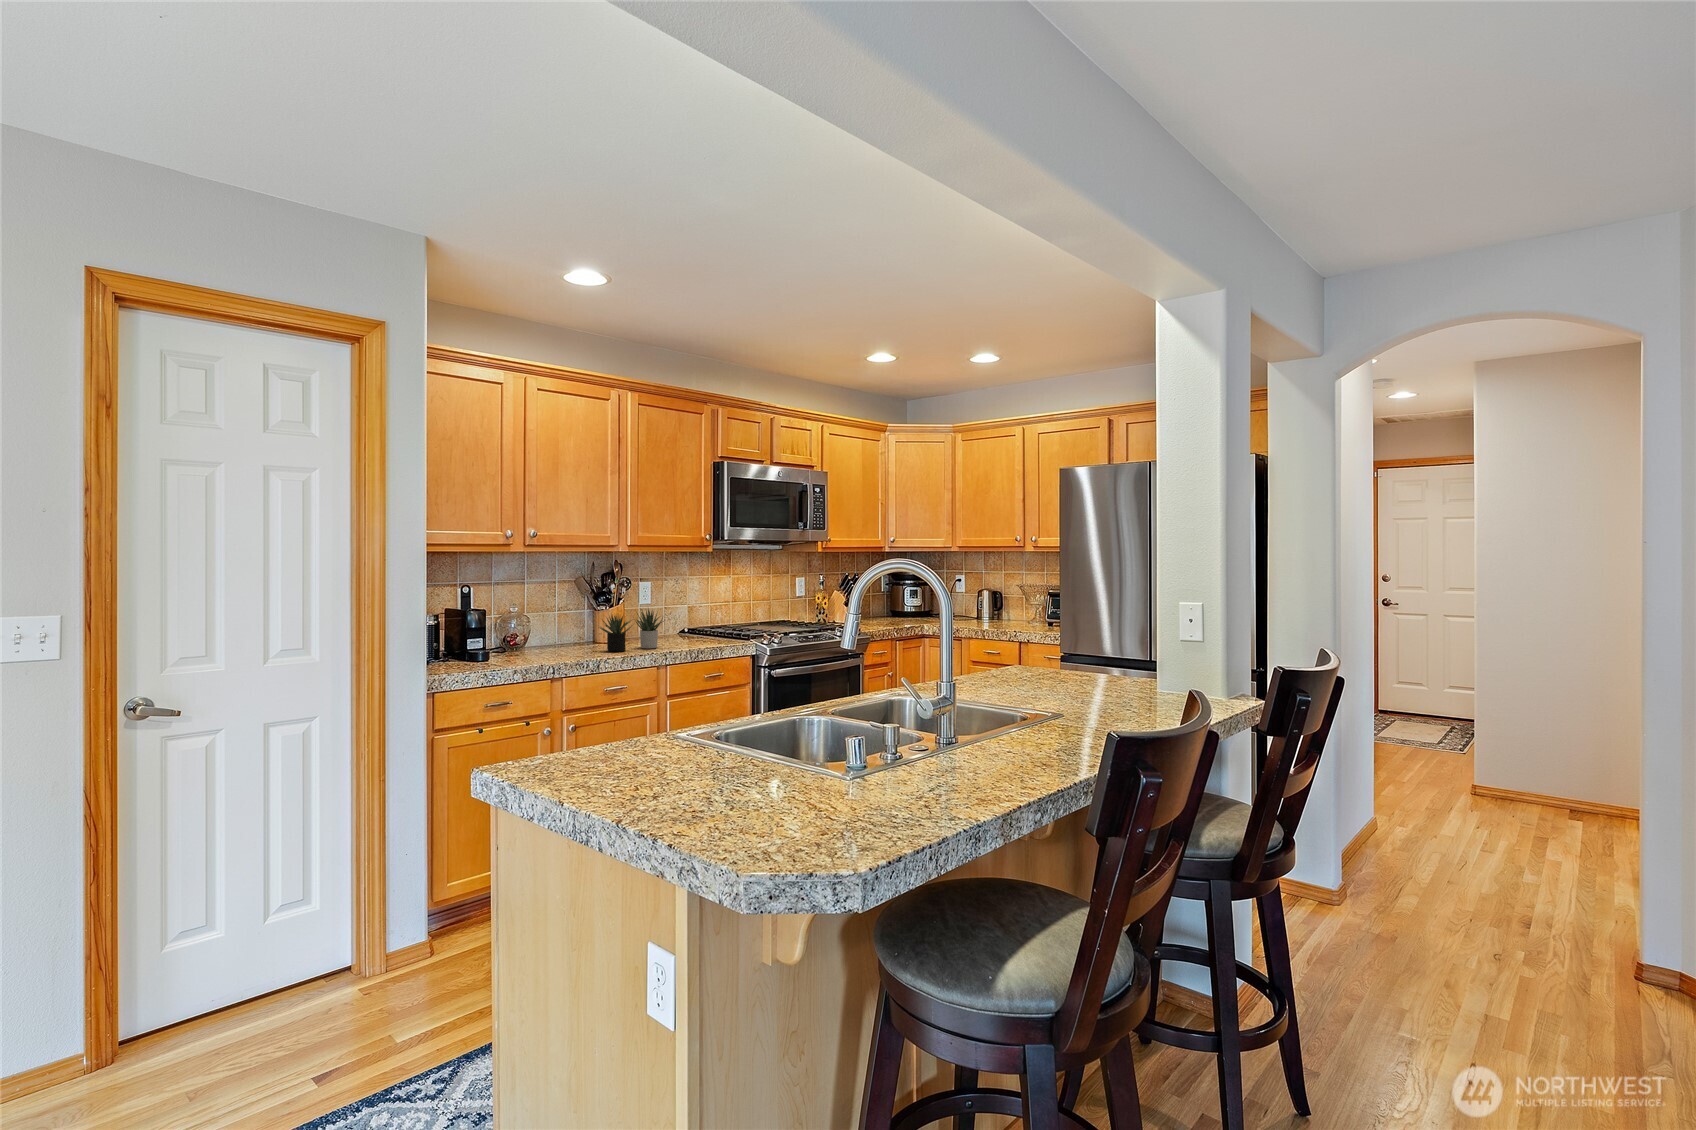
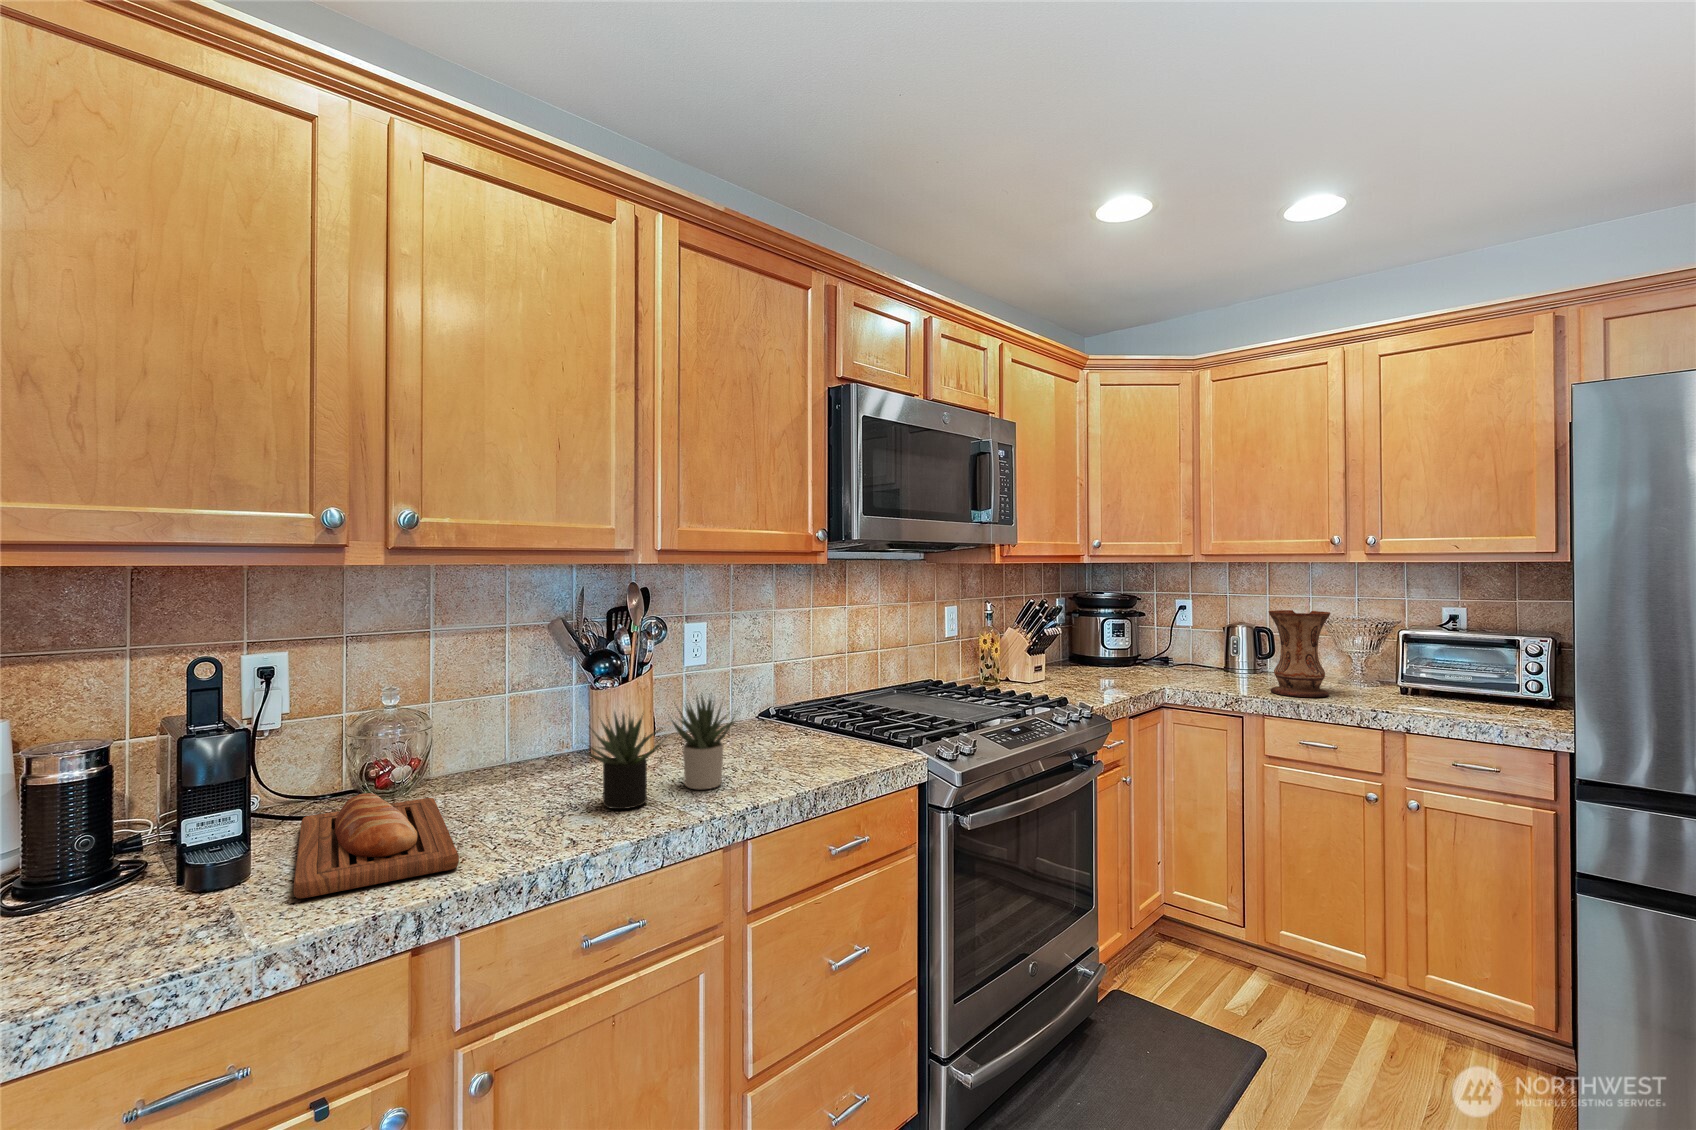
vase: none [977,579,1008,627] -> present [1269,610,1330,697]
bread loaf: none [491,641,561,663] -> present [294,793,459,898]

